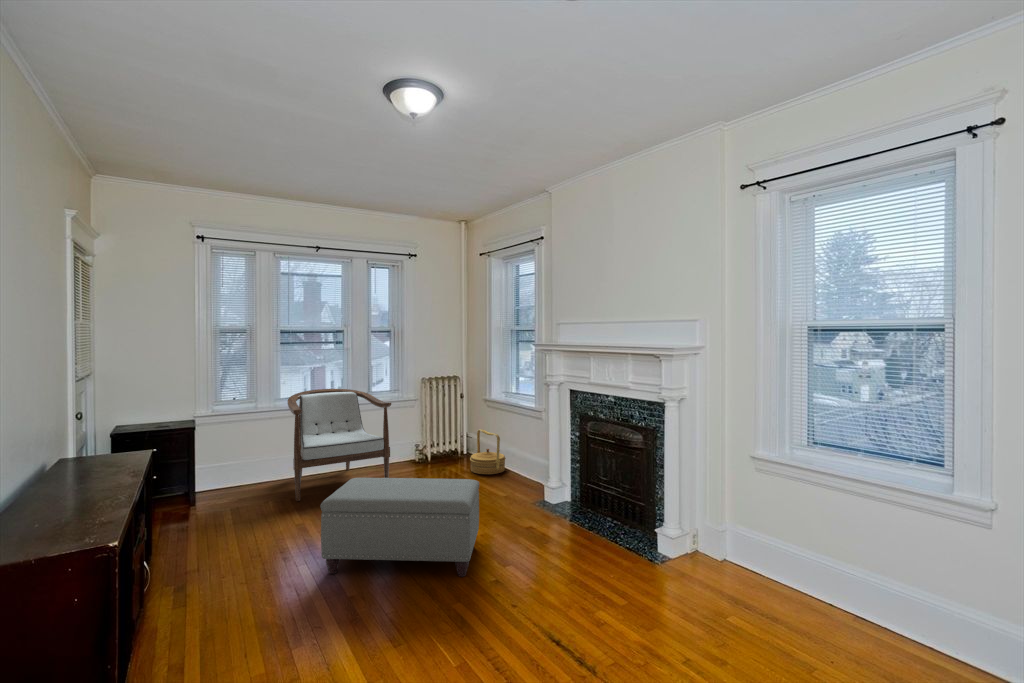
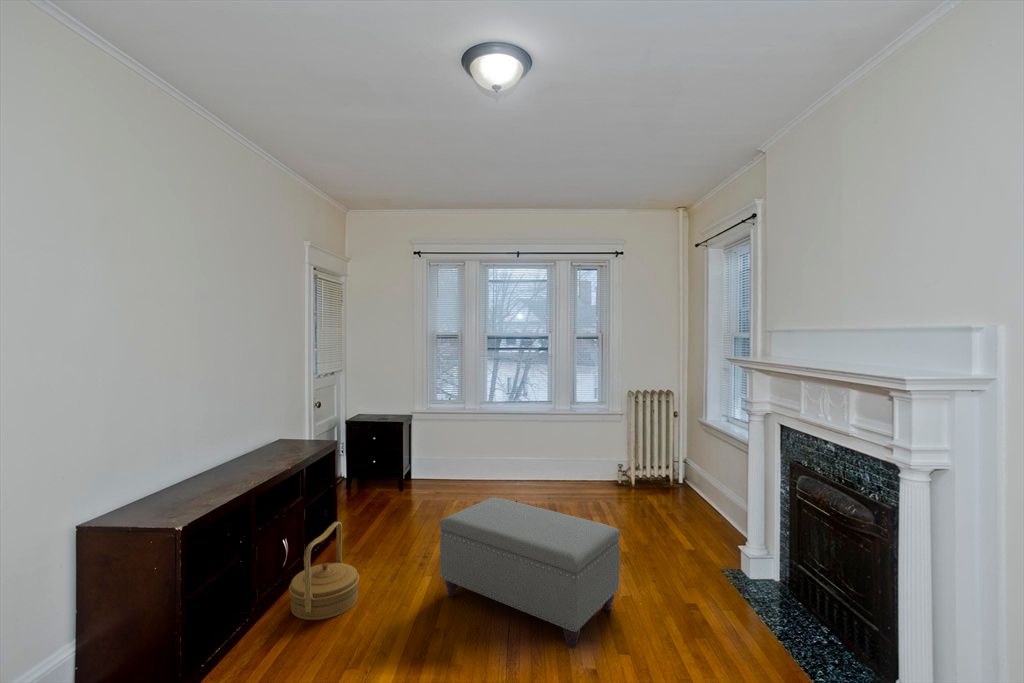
armchair: present [288,389,391,501] -> none [477,396,576,505]
woven basket: present [470,429,506,474] -> present [289,522,359,620]

